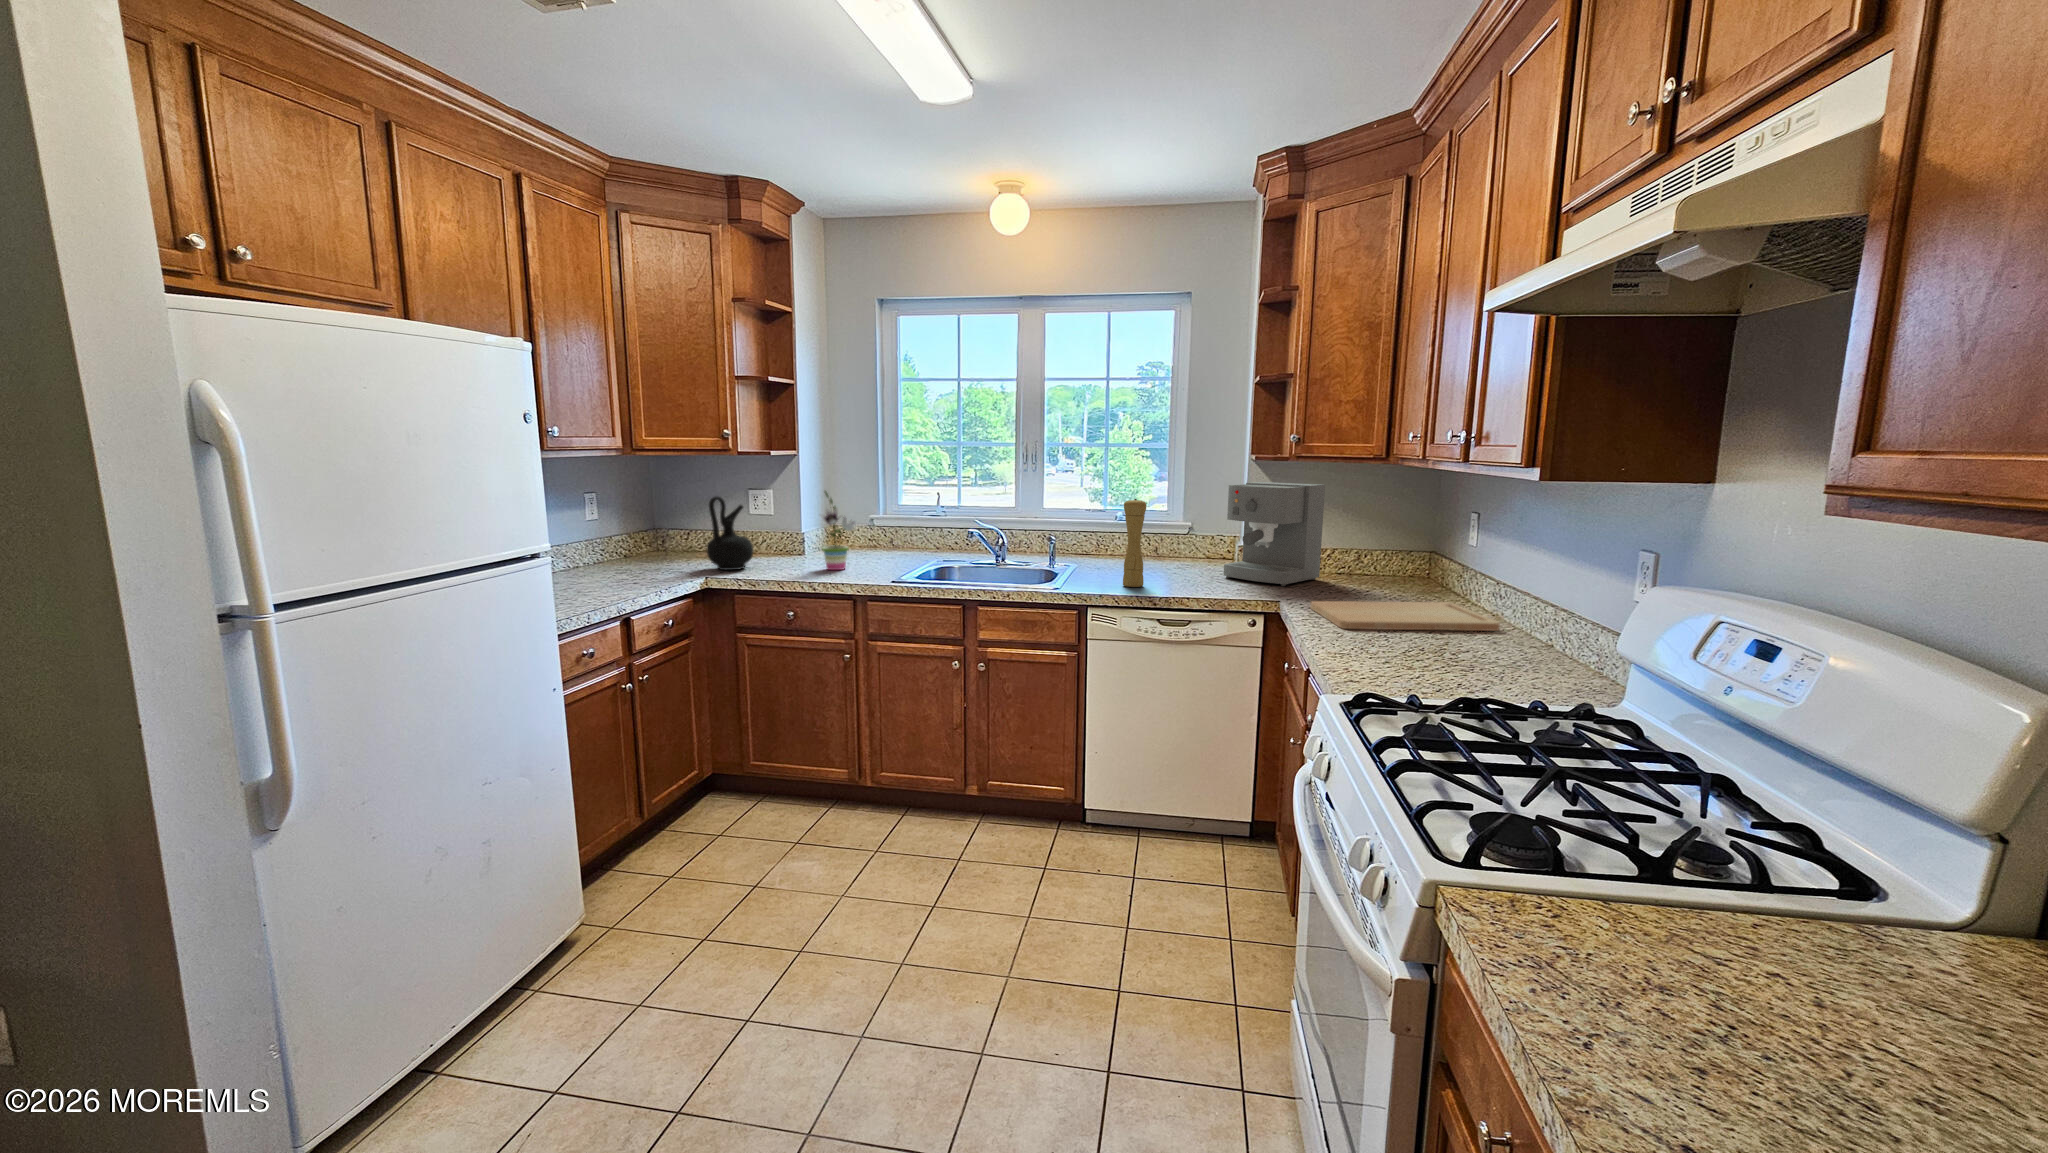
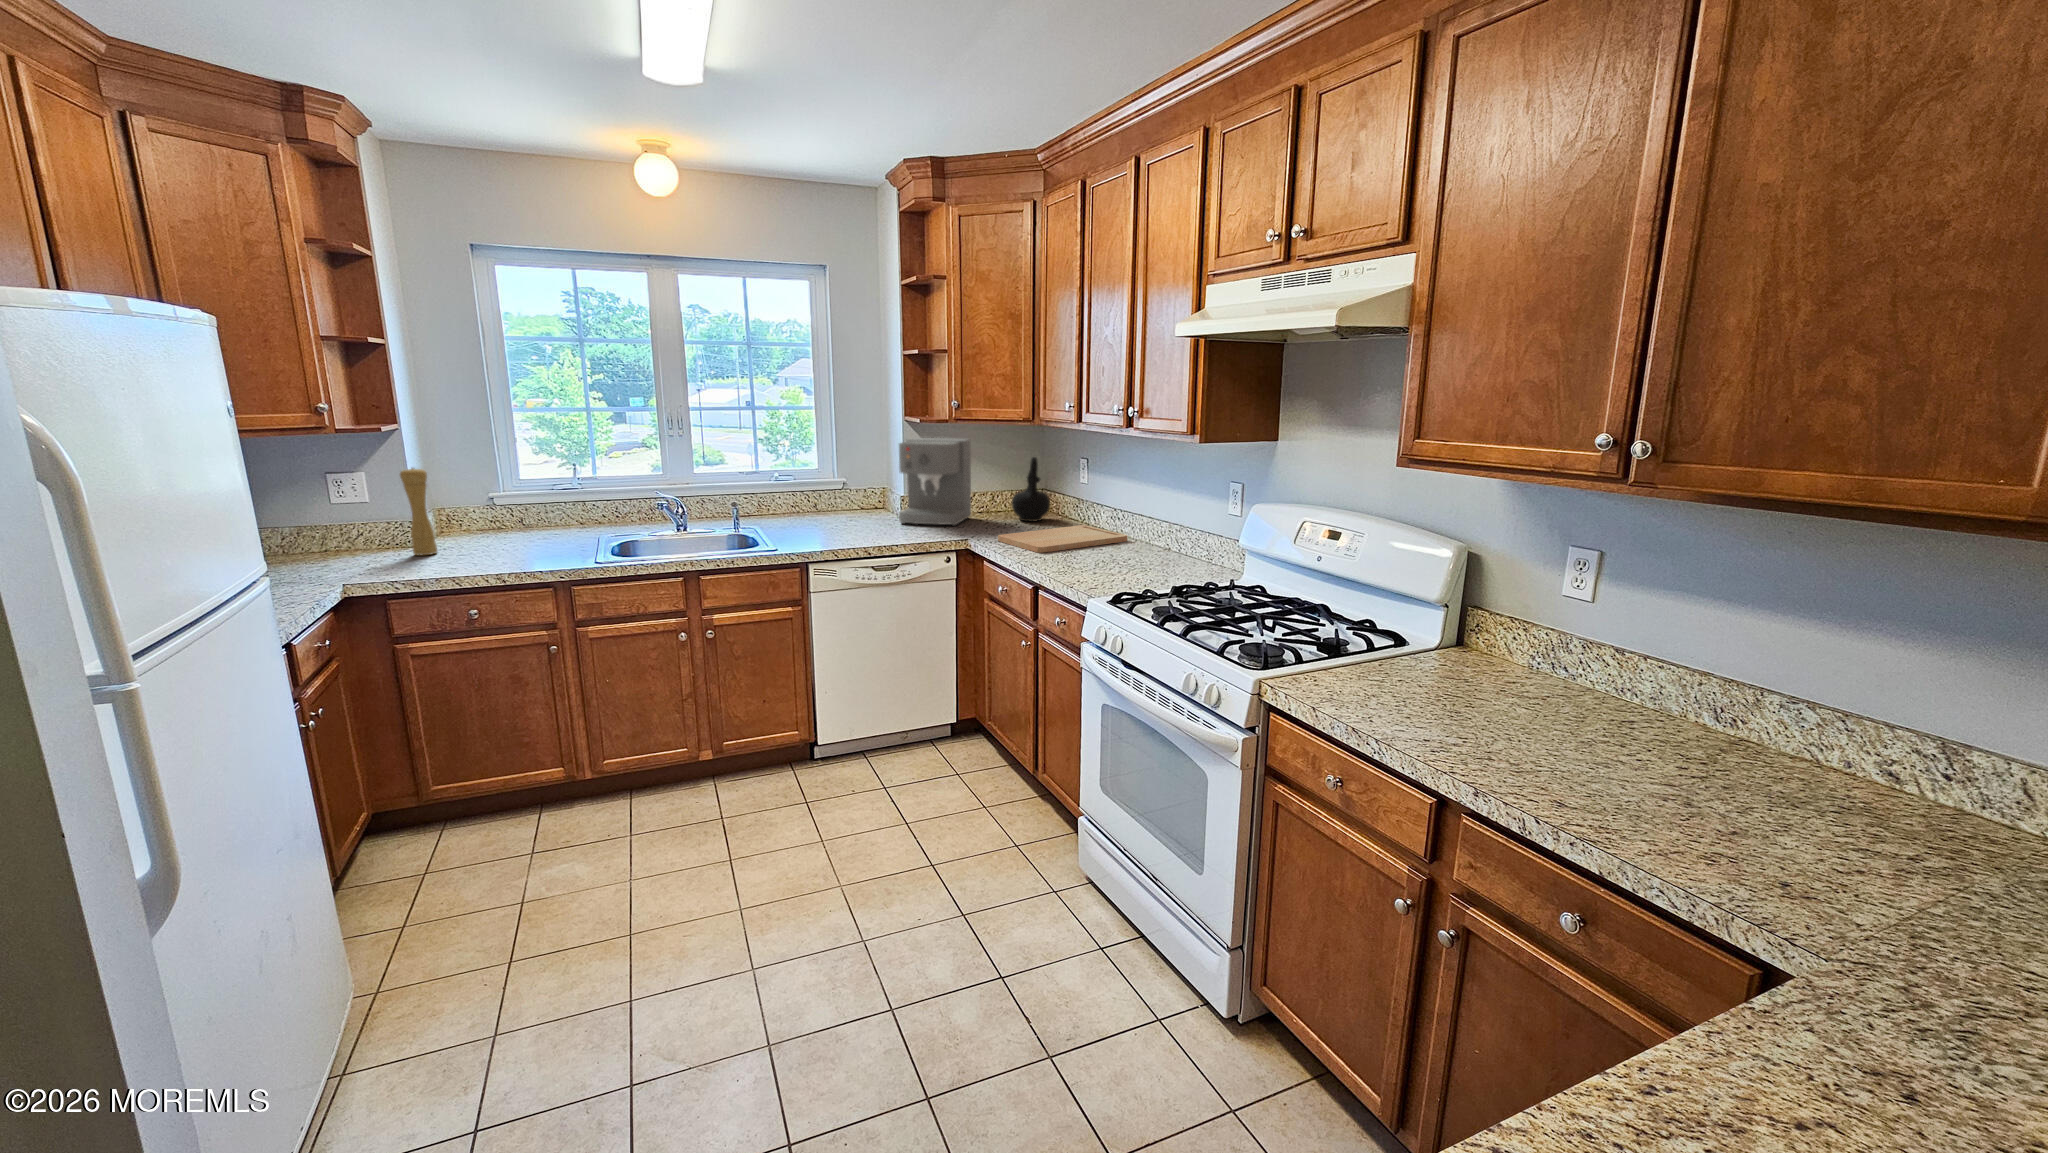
potted plant: present [820,491,855,570] -> none [469,470,520,561]
ceramic jug: present [706,496,754,570] -> present [1012,457,1050,522]
pepper mill: present [1123,499,1147,587] -> present [400,468,437,556]

